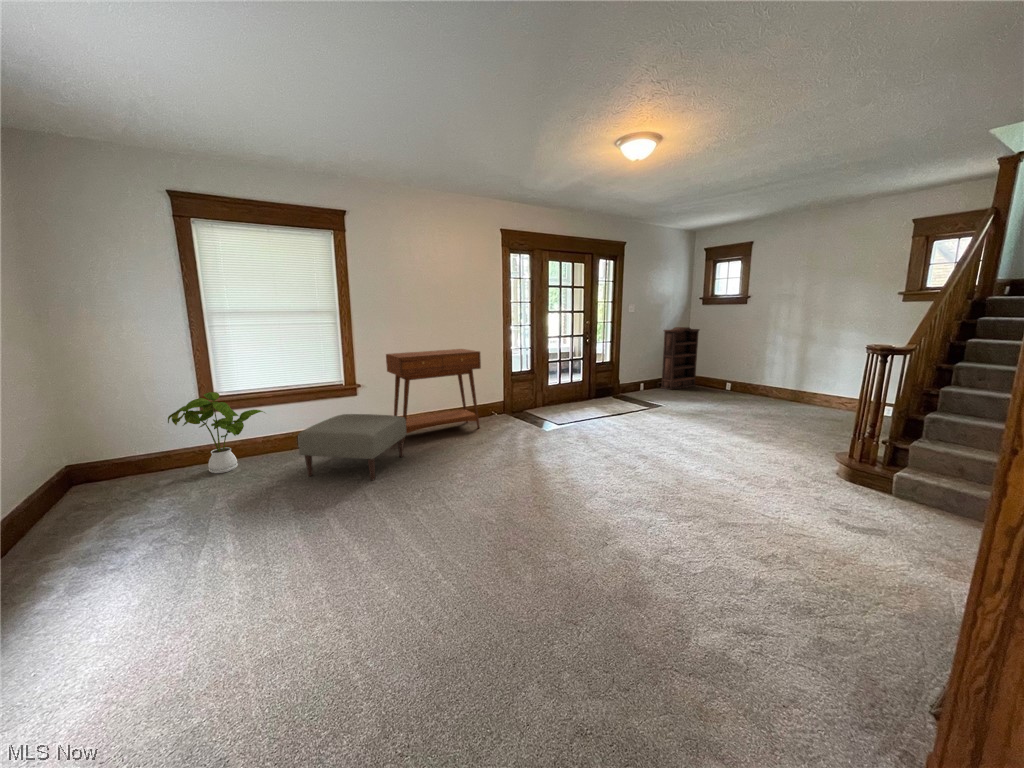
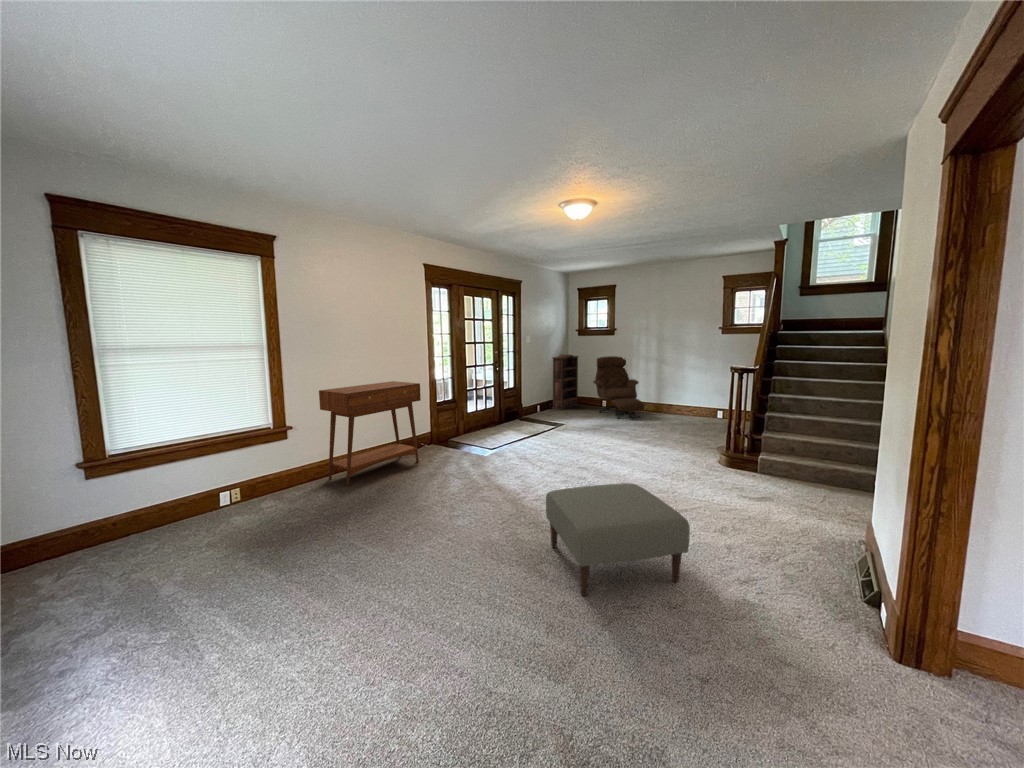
lounge chair: none [712,330,773,408] -> present [593,356,644,420]
house plant: present [168,392,265,473] -> none [47,450,183,557]
ottoman: present [298,414,406,480] -> present [546,483,690,596]

